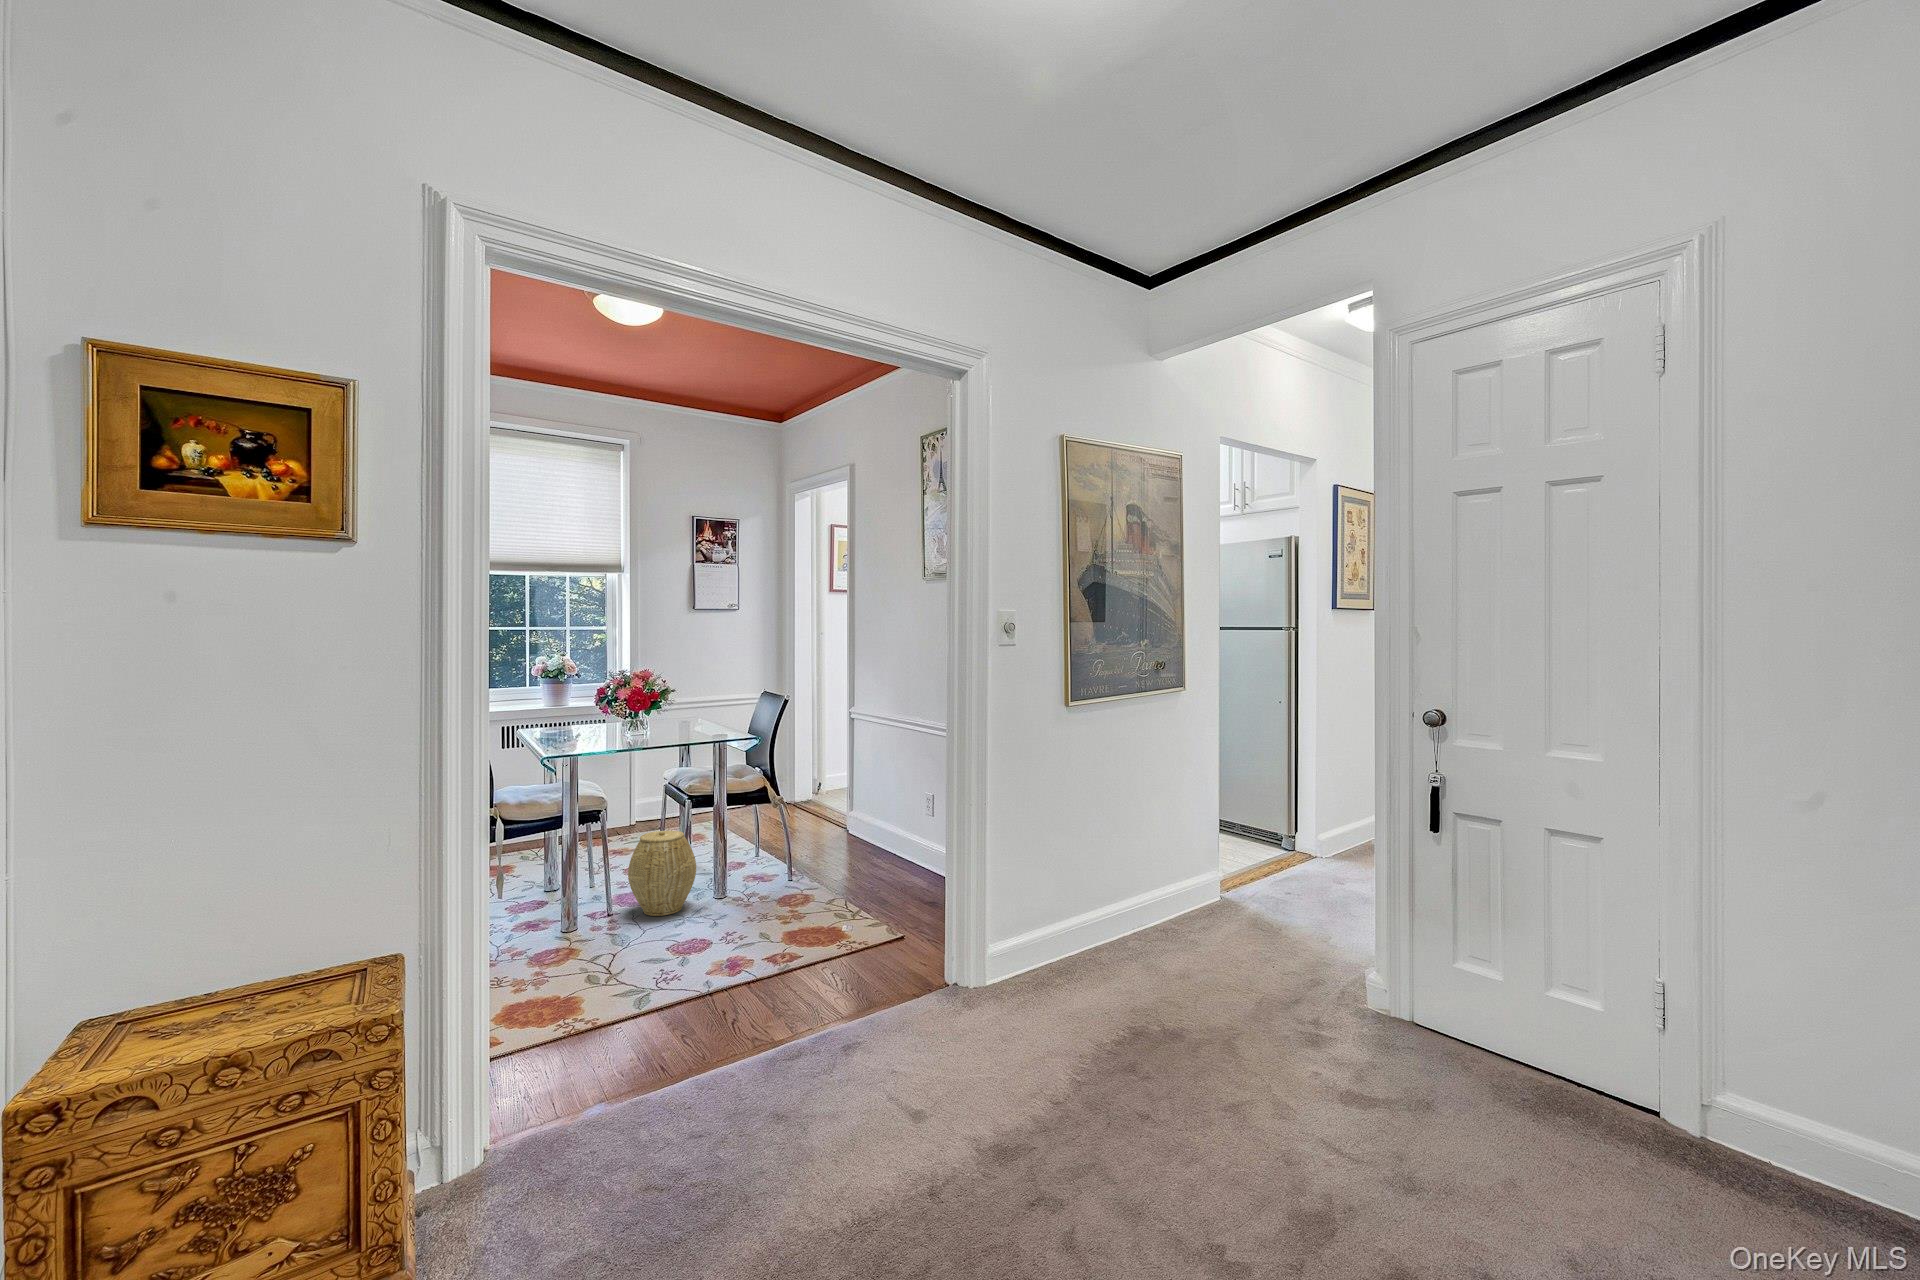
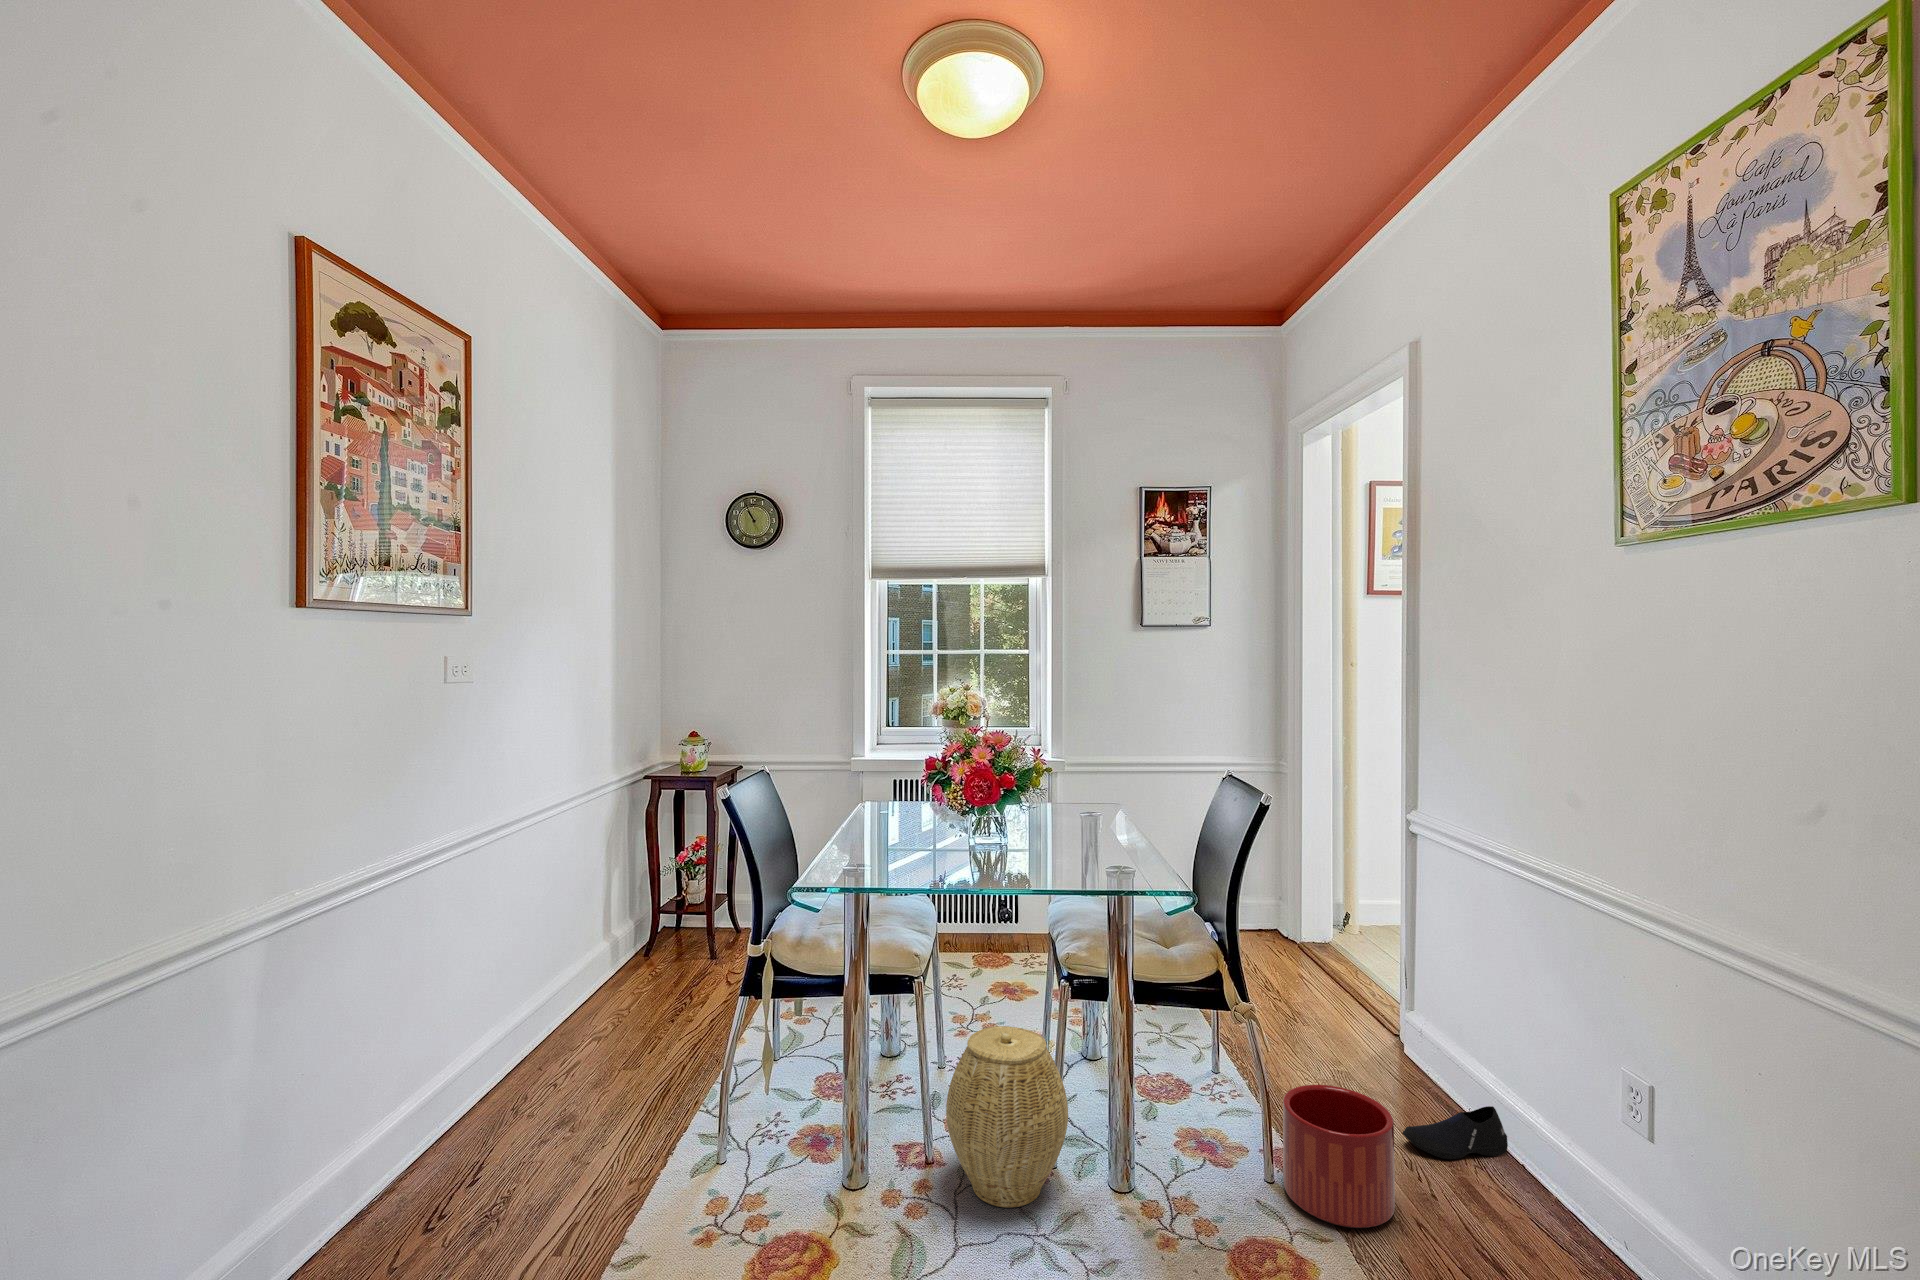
planter: none [798,835,846,887] -> present [1283,1085,1395,1228]
shoe: none [848,837,891,862] -> present [1403,1106,1508,1159]

